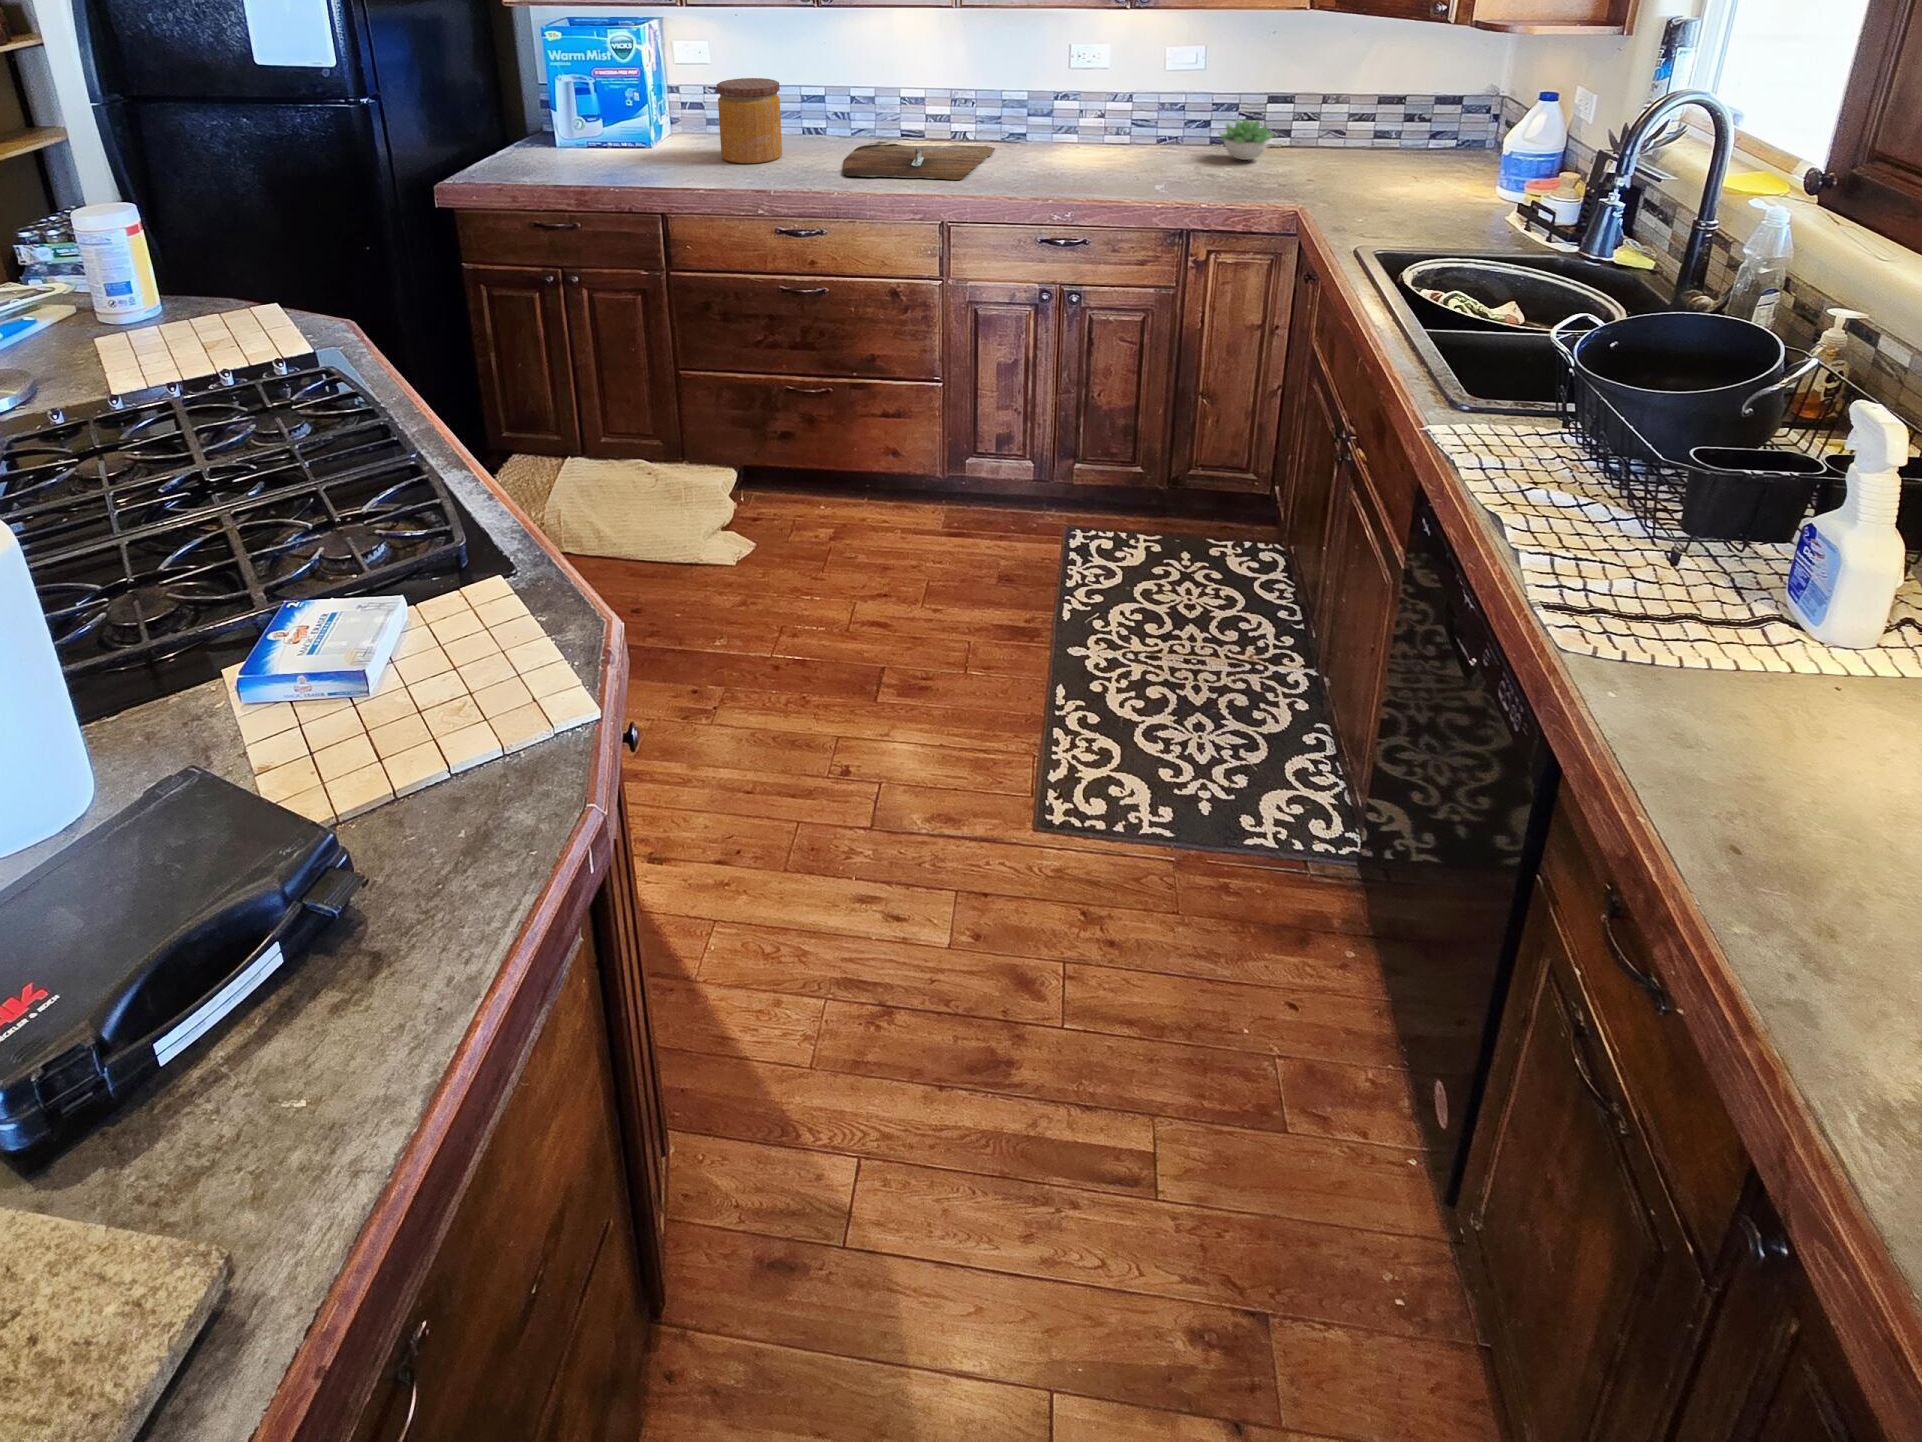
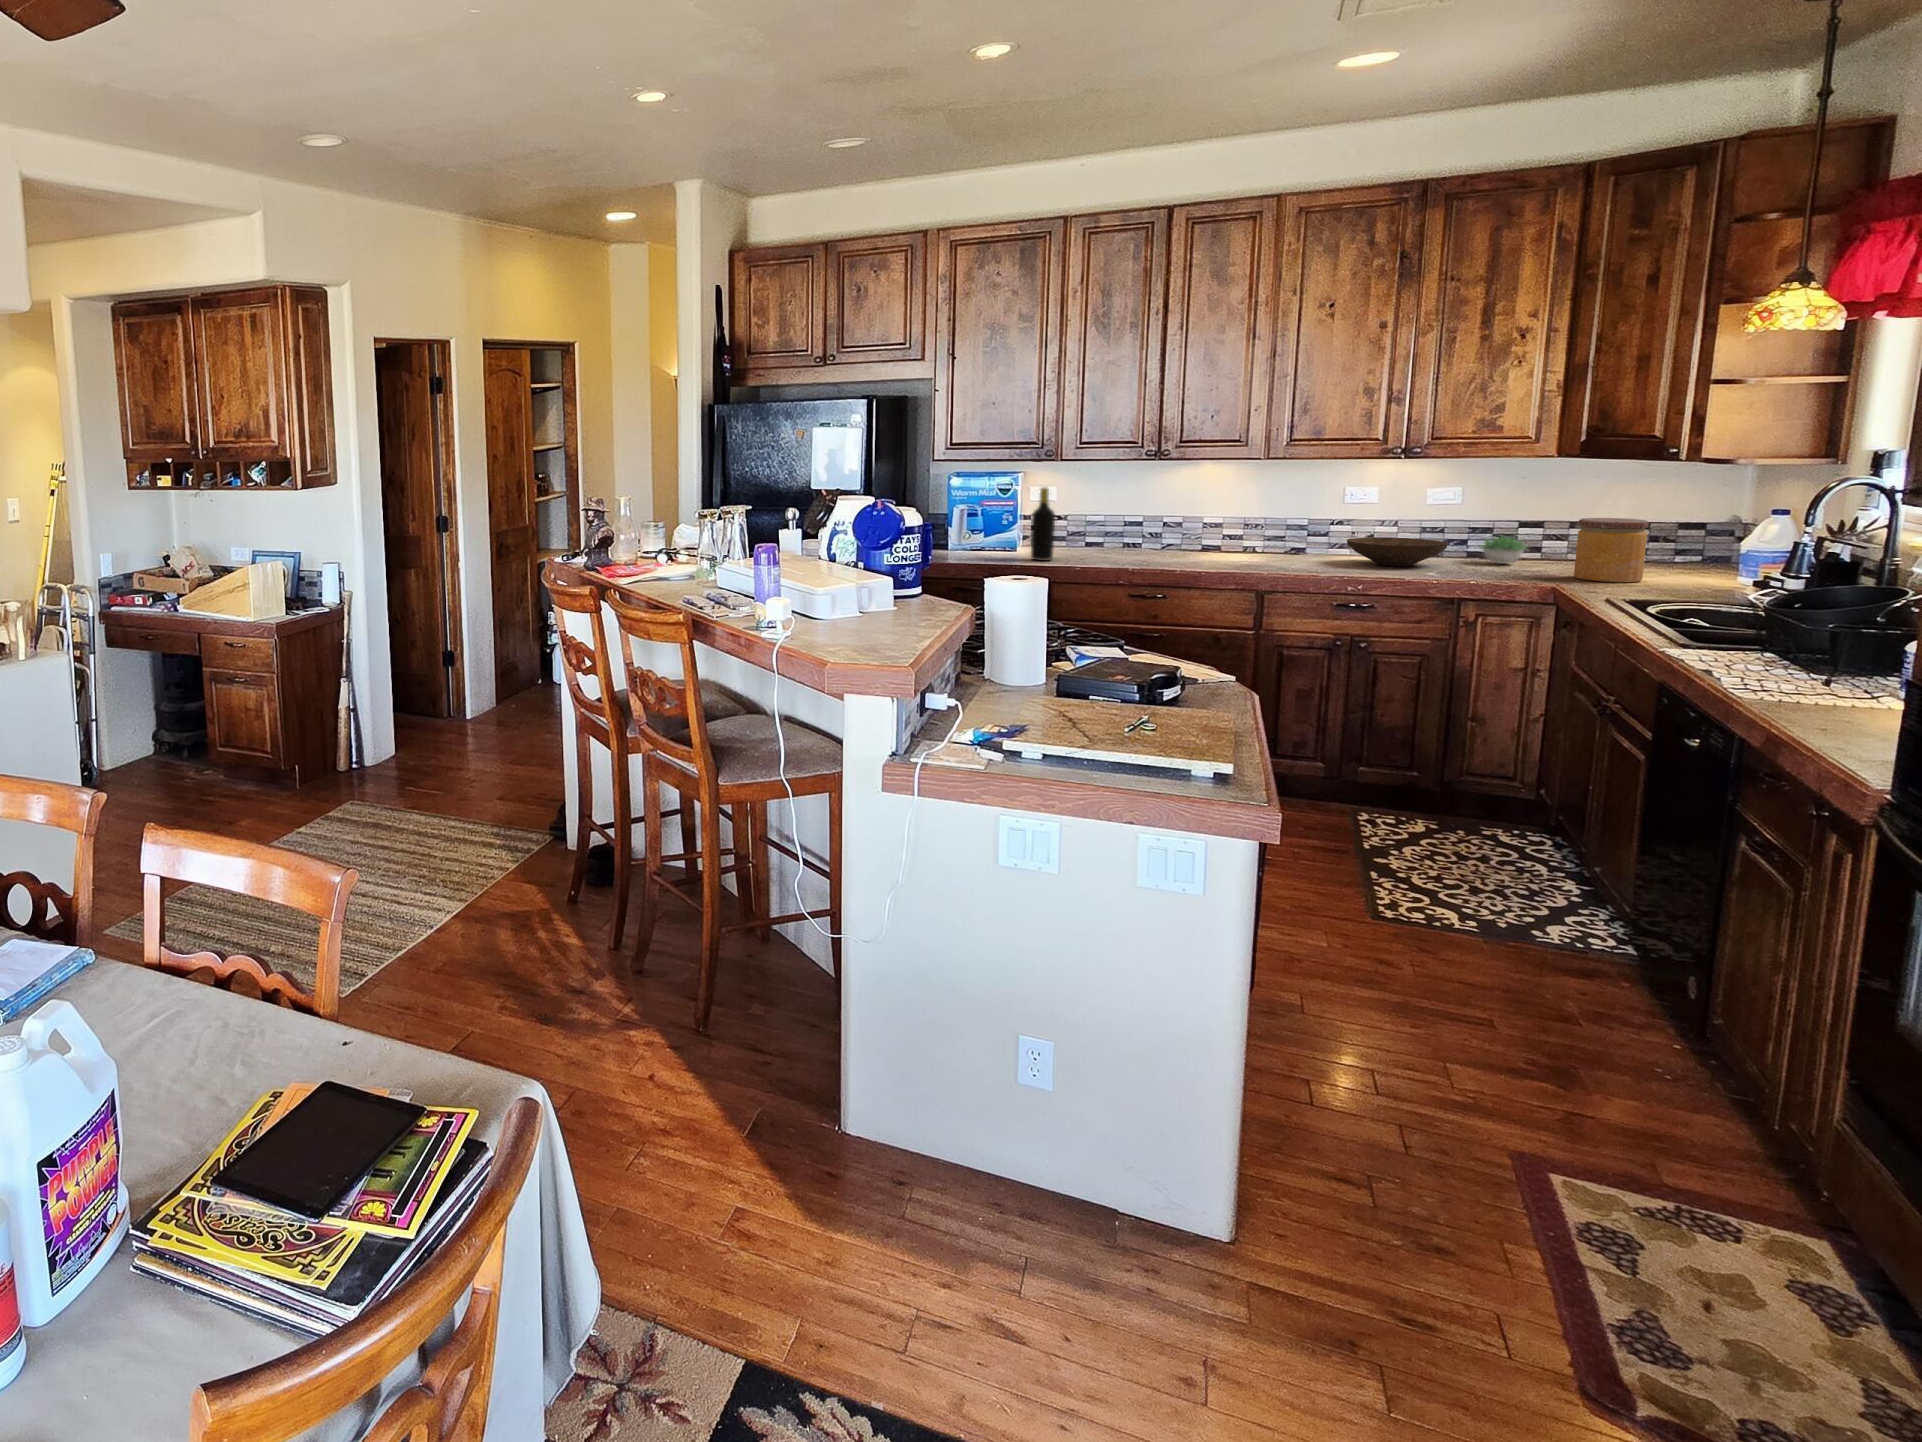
bottle: none [635,57,674,179] -> present [1031,487,1055,561]
jar: present [717,78,782,163] -> present [1574,518,1649,582]
wooden bowl: none [1061,122,1179,173] -> present [1347,537,1448,566]
cutting board: present [843,141,995,180] -> none [1170,549,1284,566]

